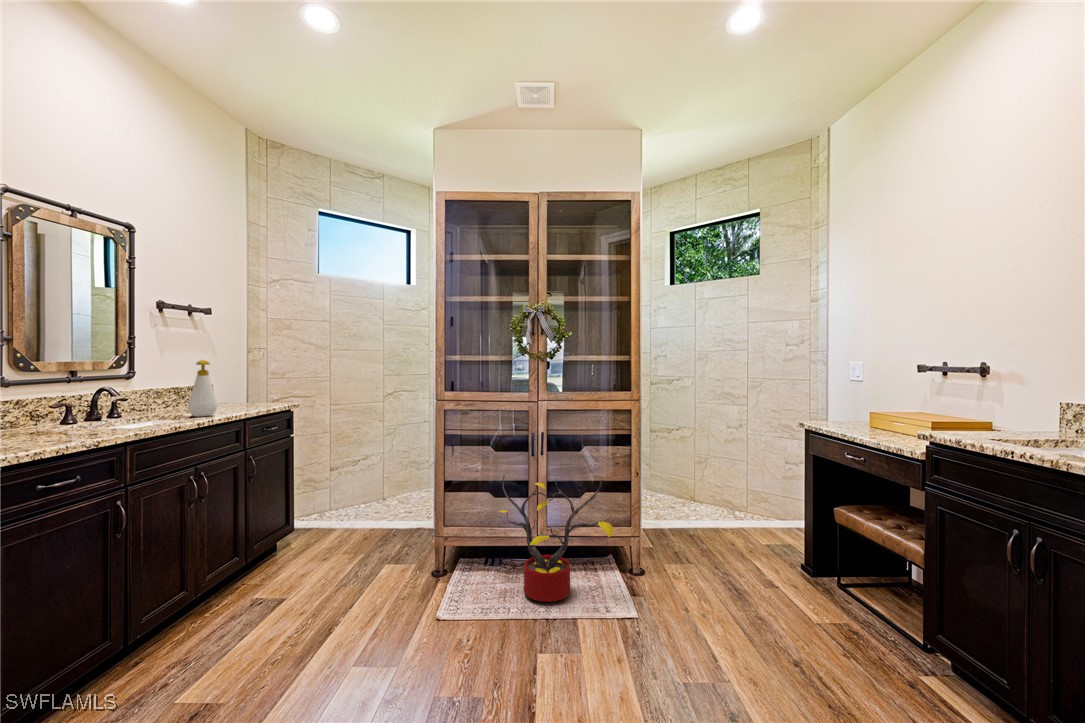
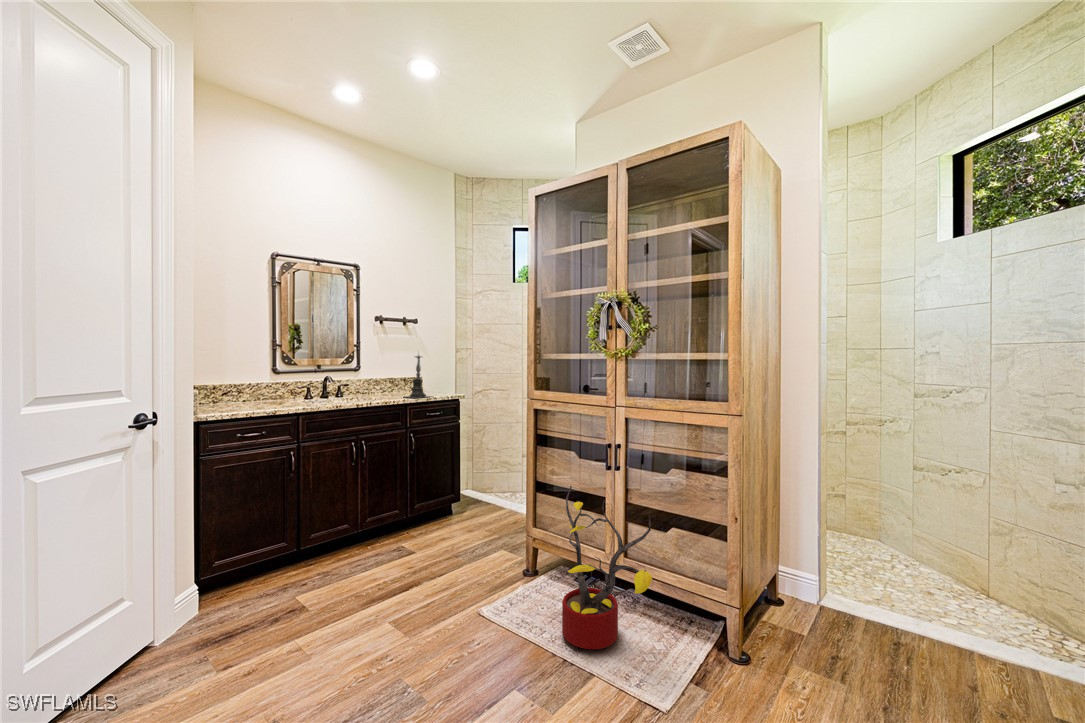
candle holder: none [219,350,266,412] -> present [408,355,429,398]
soap bottle: present [188,360,217,417] -> none [373,358,389,400]

